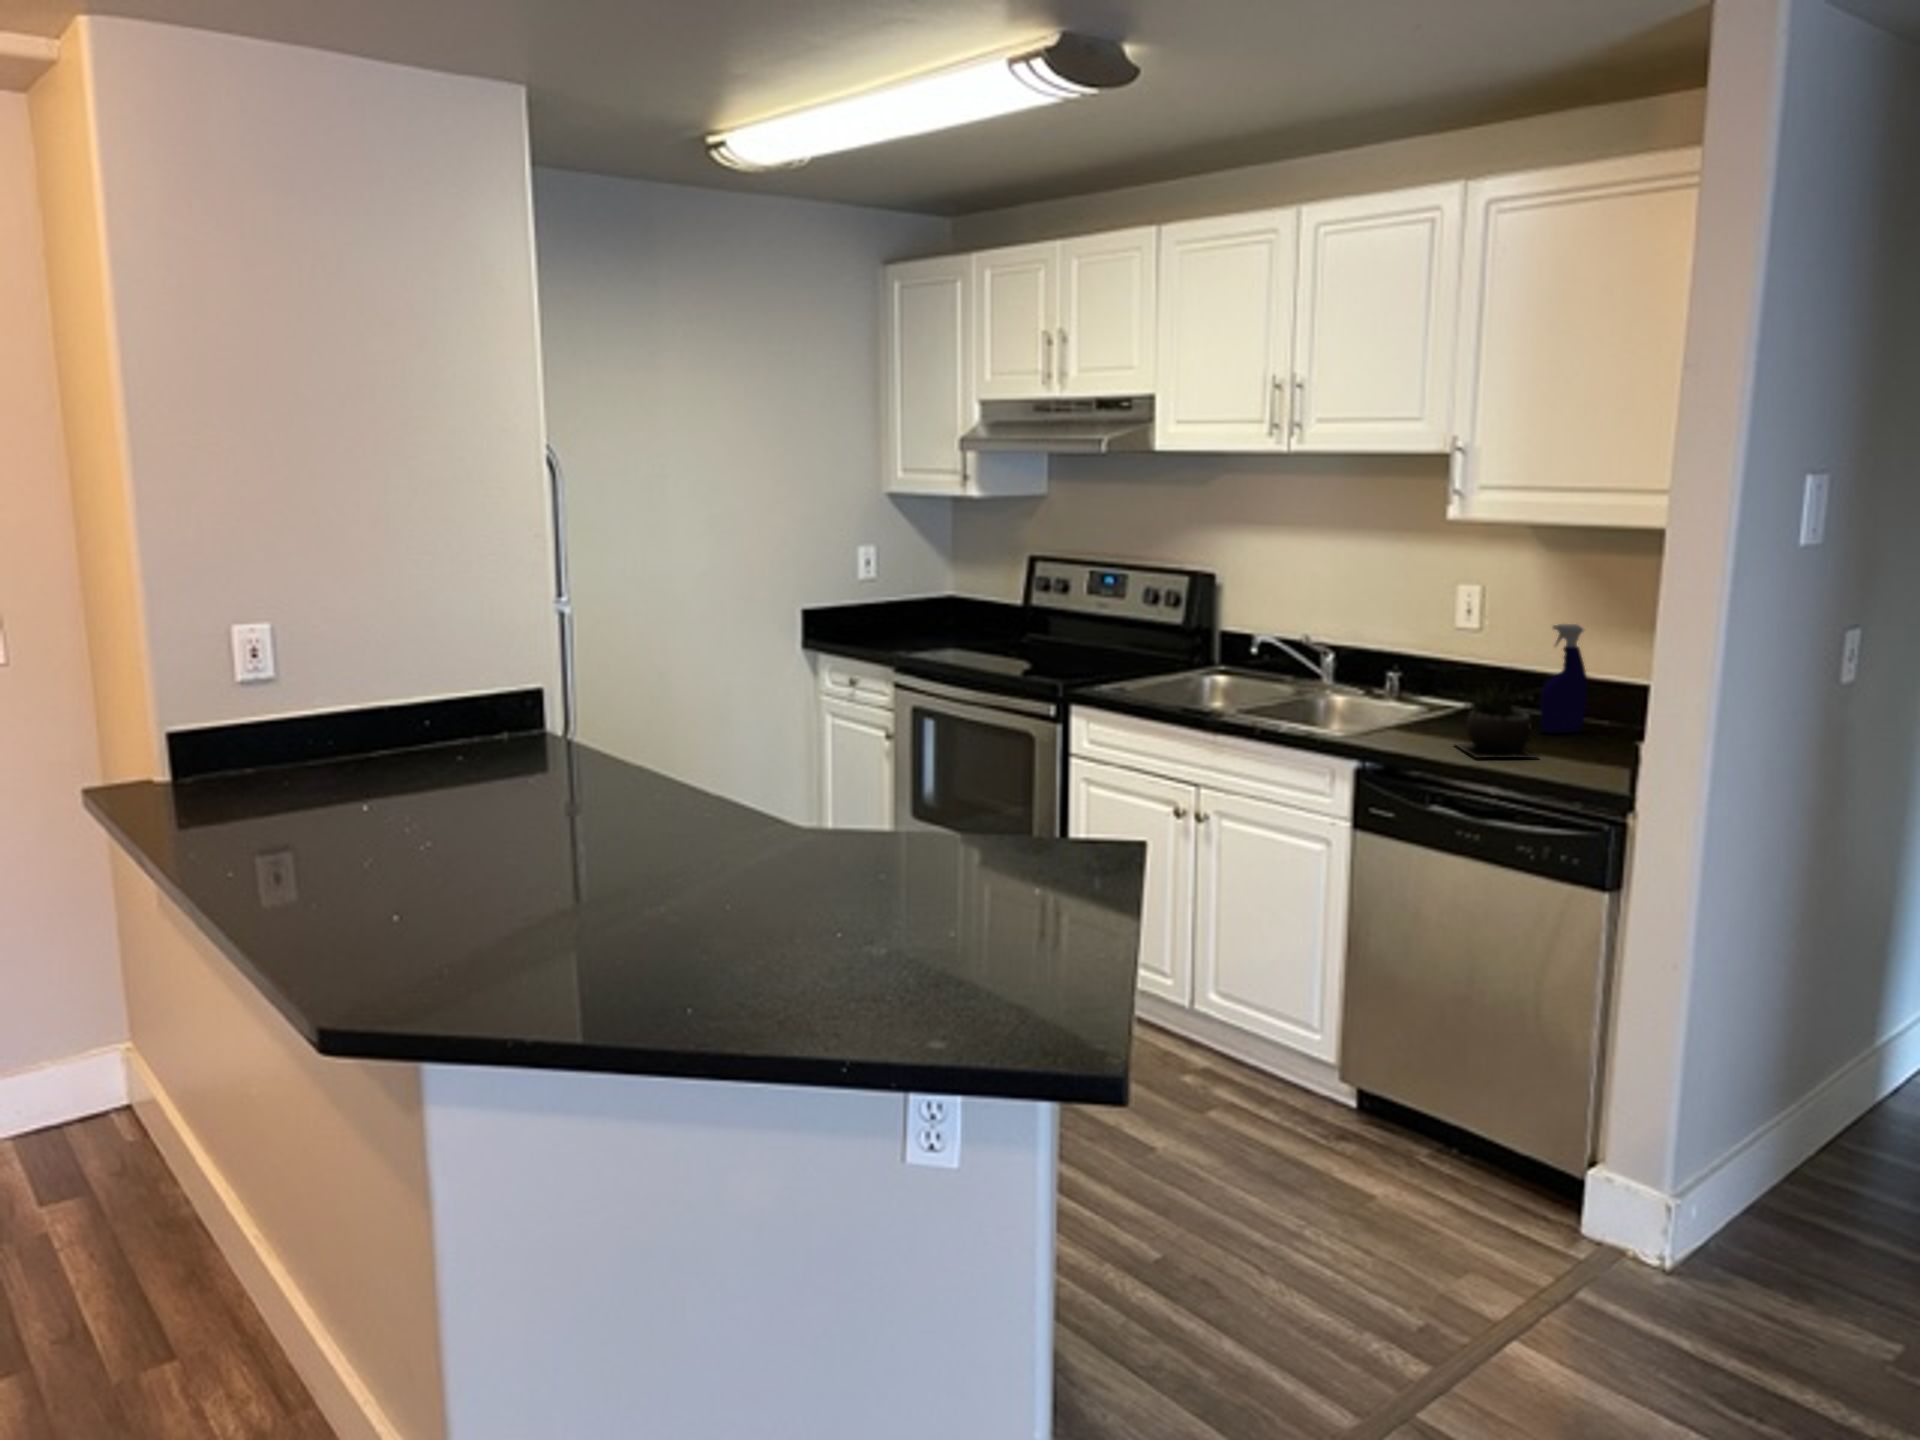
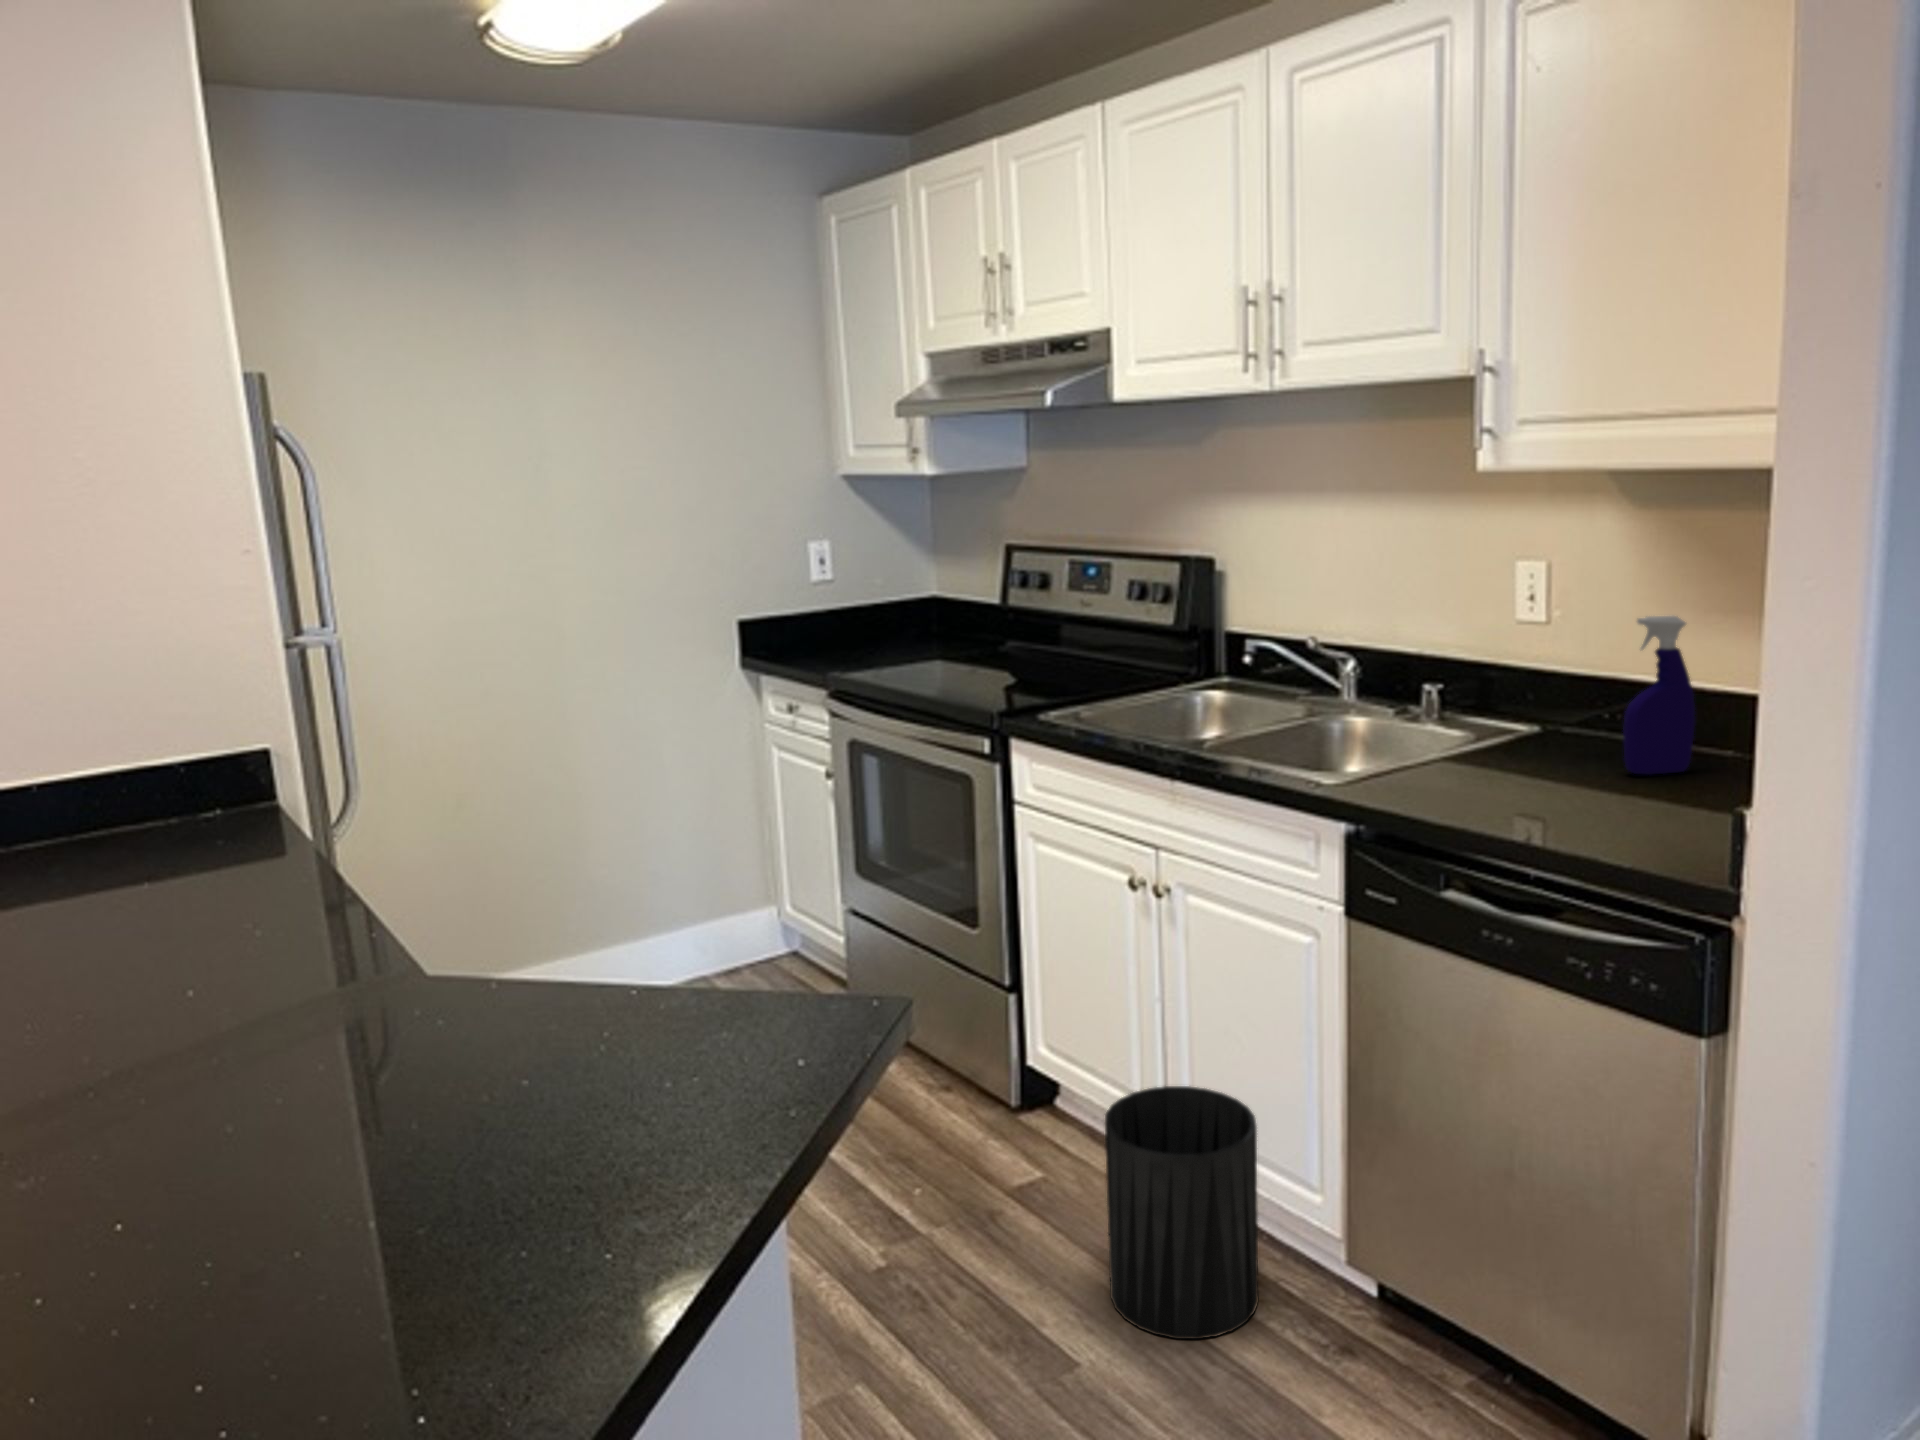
succulent plant: present [1457,686,1534,759] -> none [1484,706,1609,821]
trash can: none [1166,960,1280,1135] -> present [1105,1086,1259,1339]

